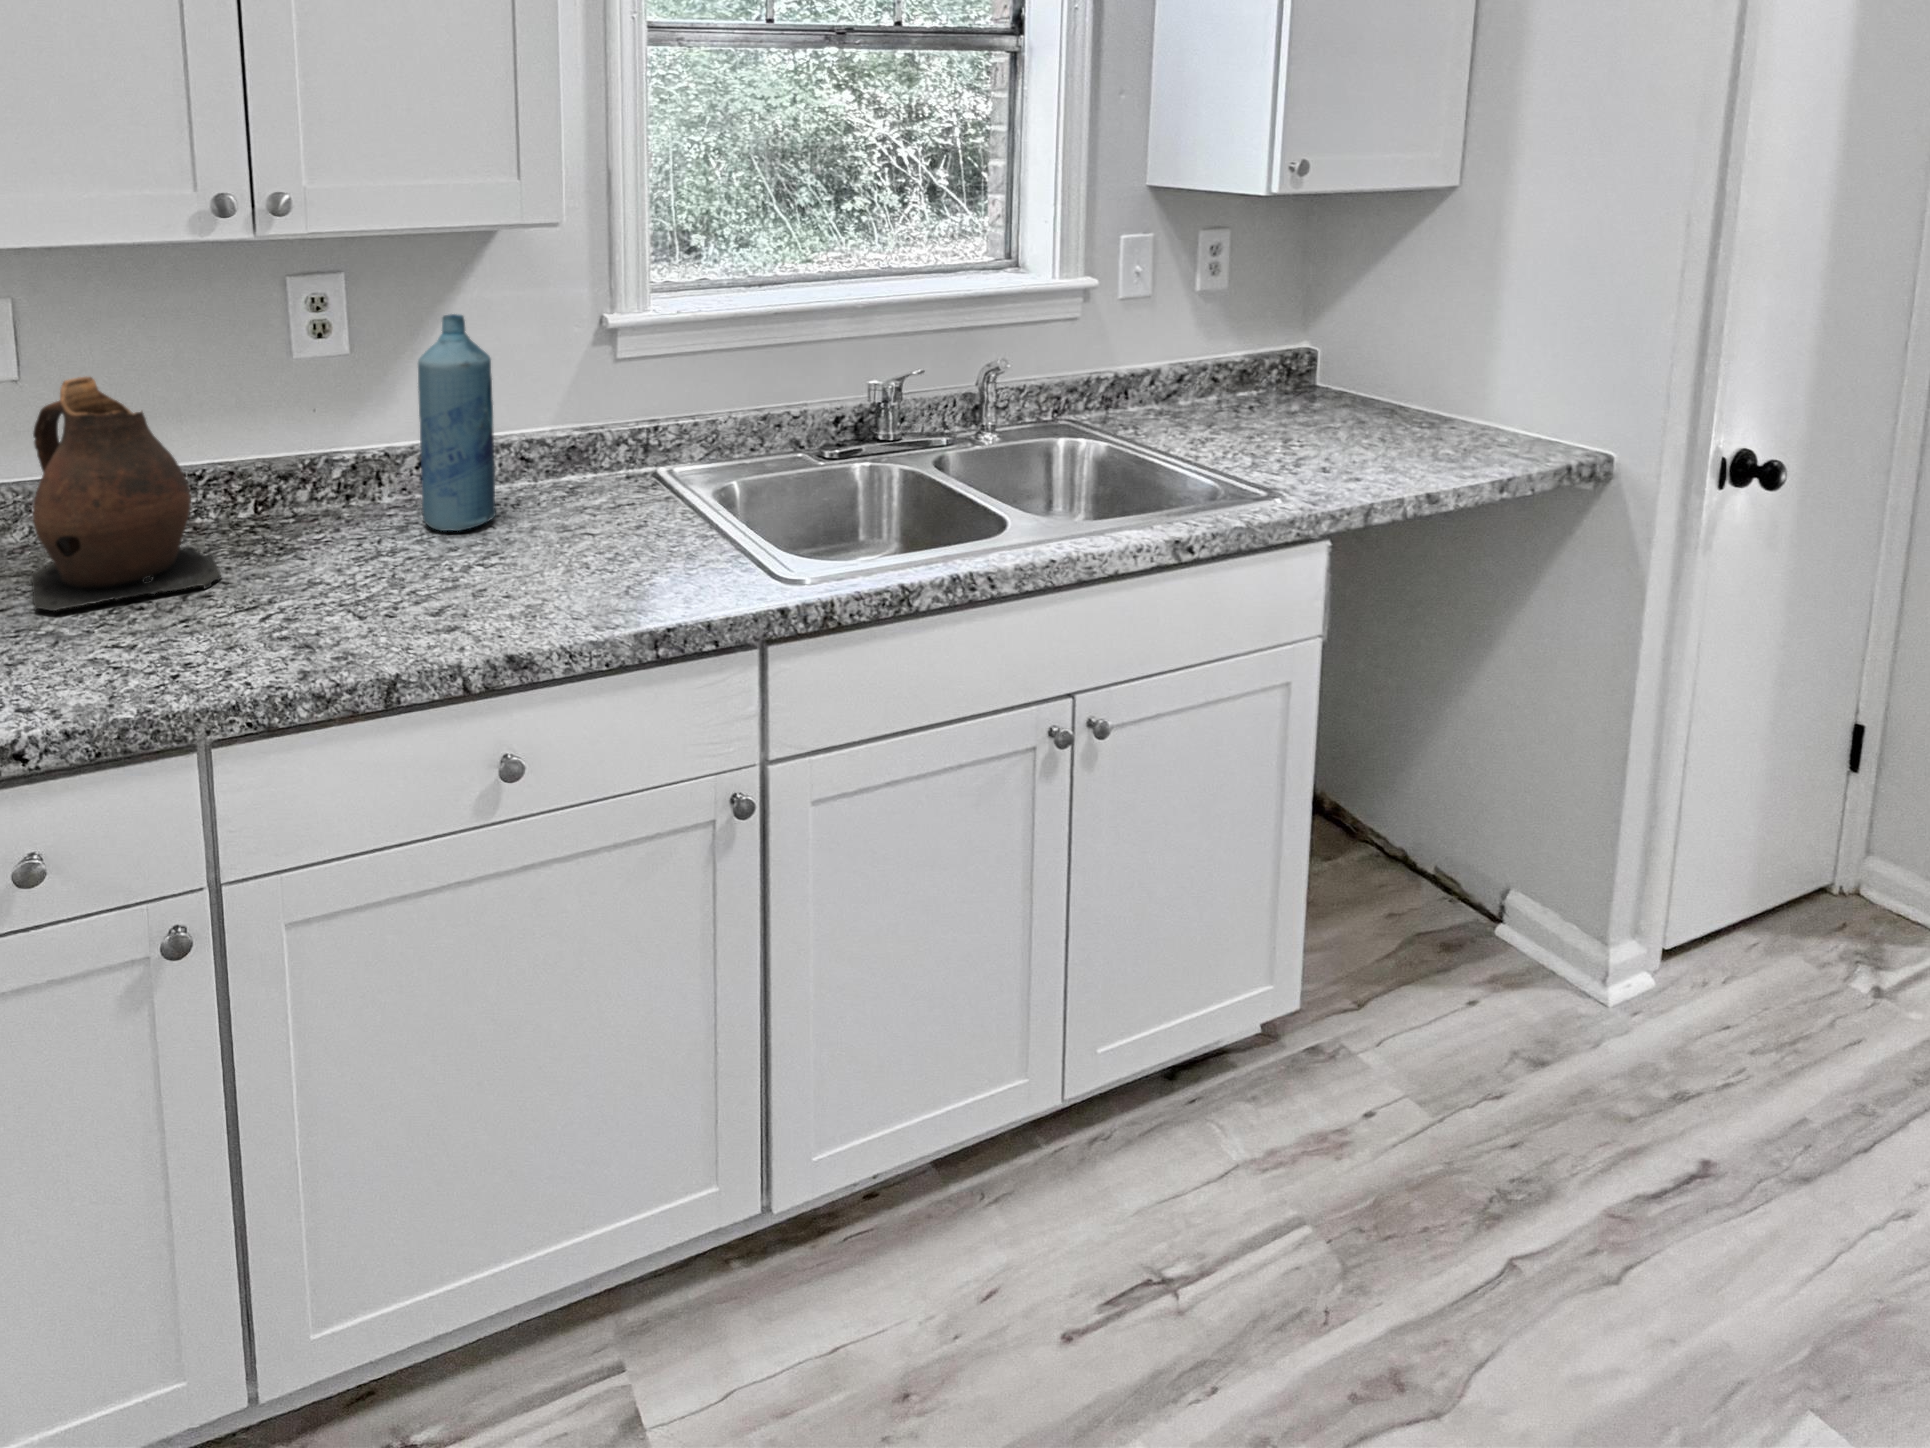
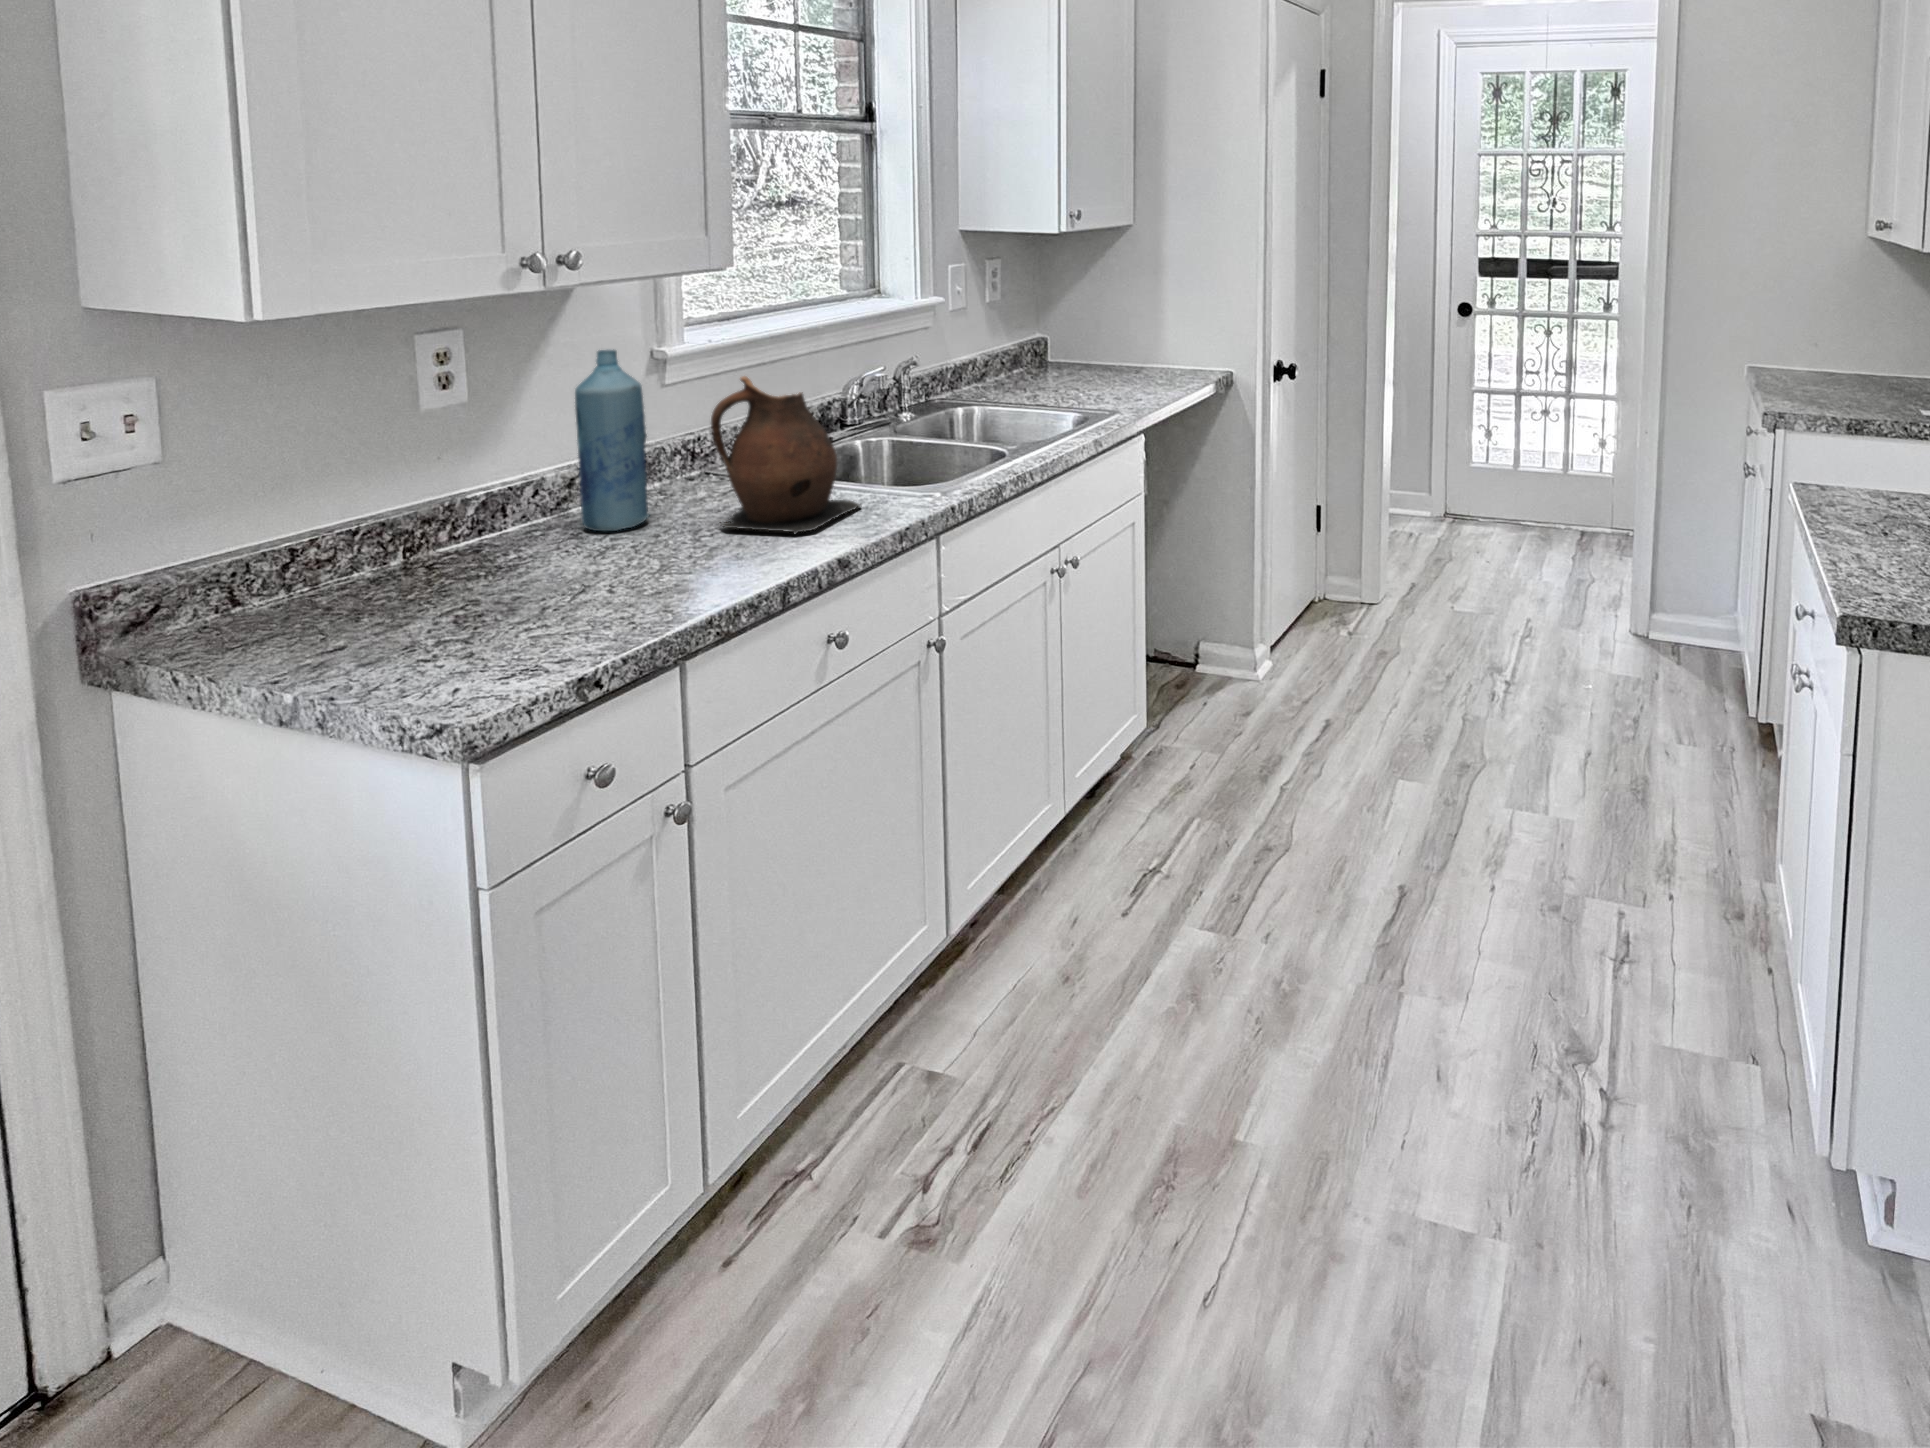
ceramic pitcher: present [31,377,221,611] -> present [711,376,860,534]

